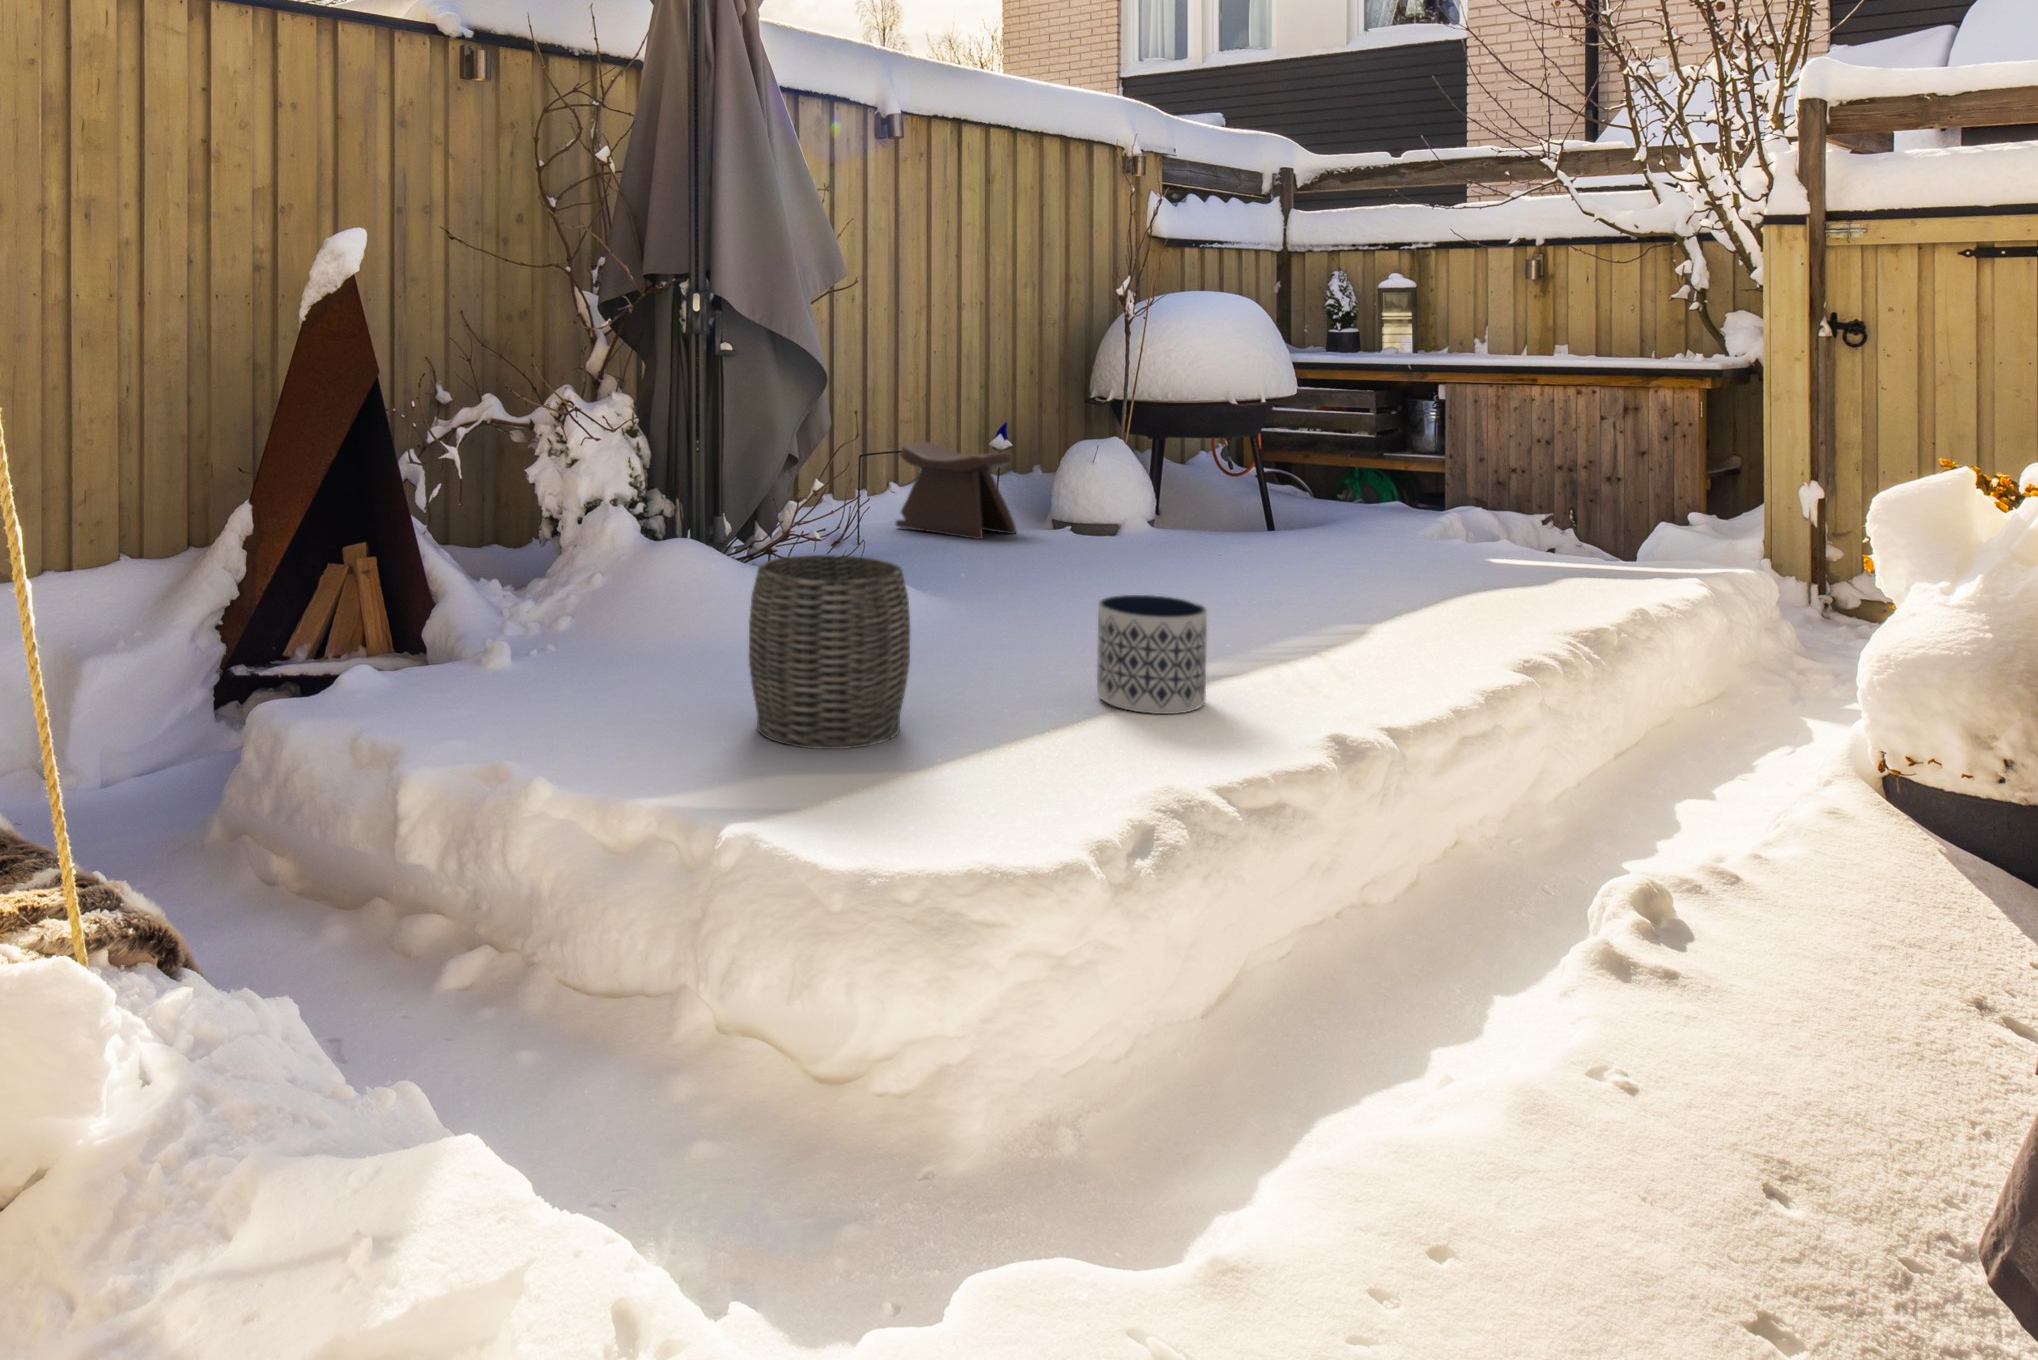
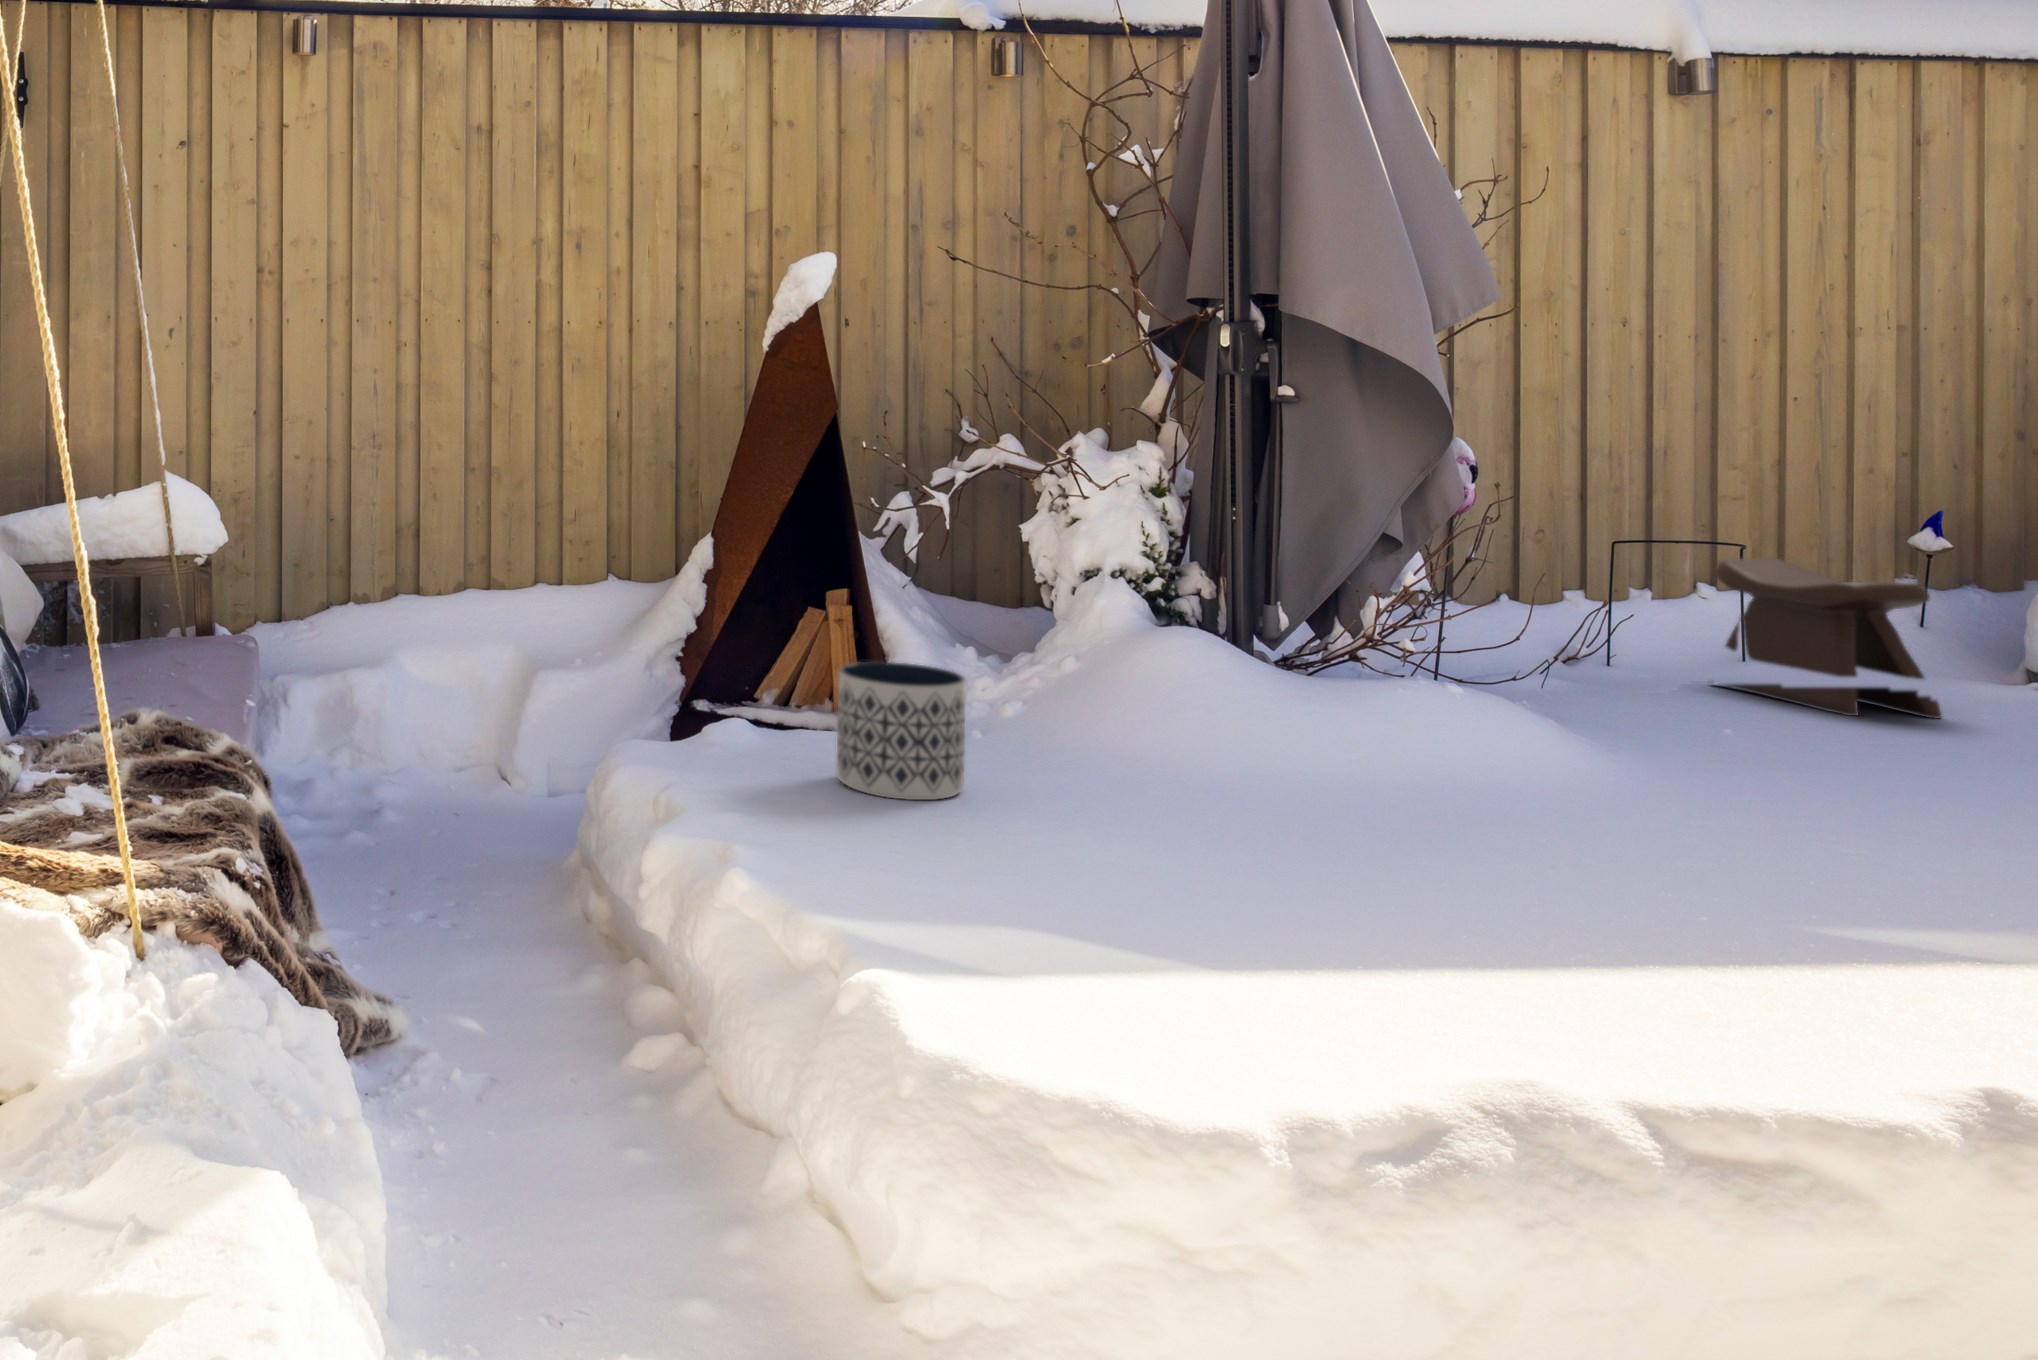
woven basket: present [749,555,910,749] -> none [1122,638,1346,887]
planter: present [1097,595,1207,714] -> present [837,662,965,800]

